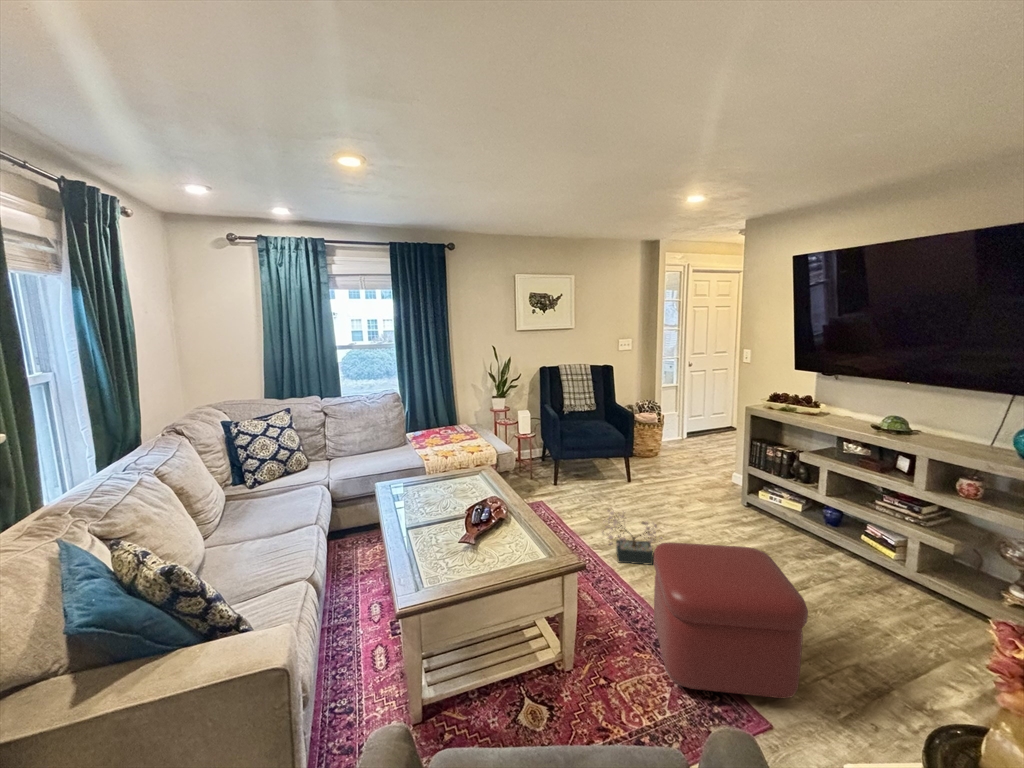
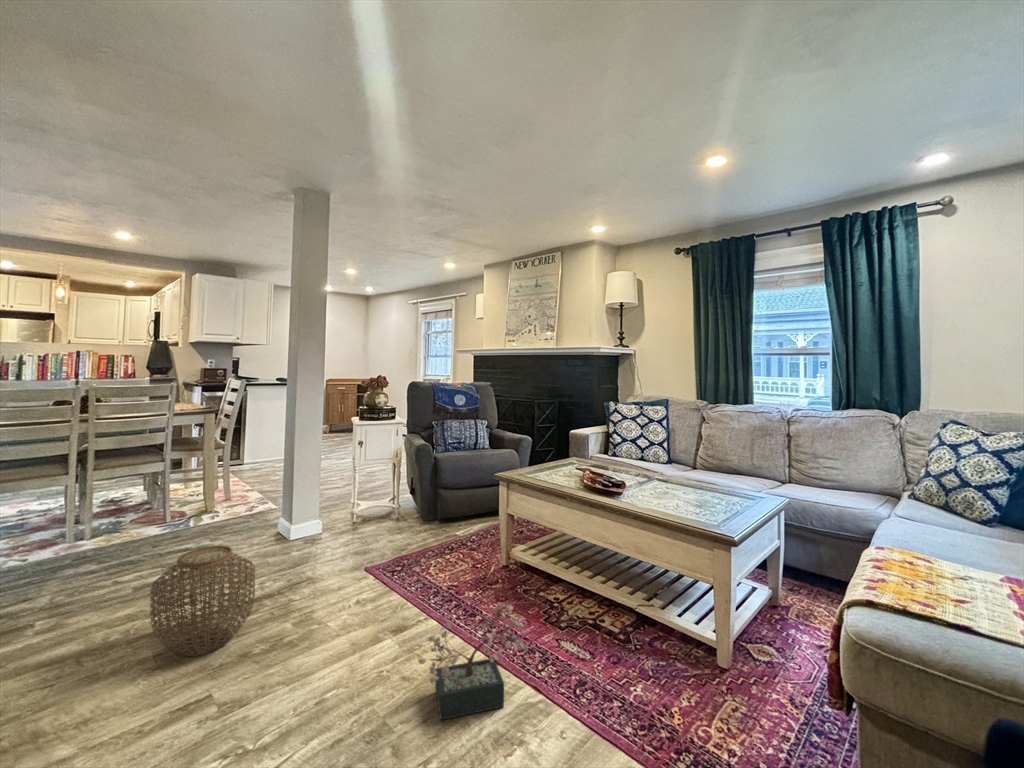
ottoman: present [654,542,808,698] -> none [326,497,442,620]
woven basket: none [825,560,928,660] -> present [150,546,255,656]

